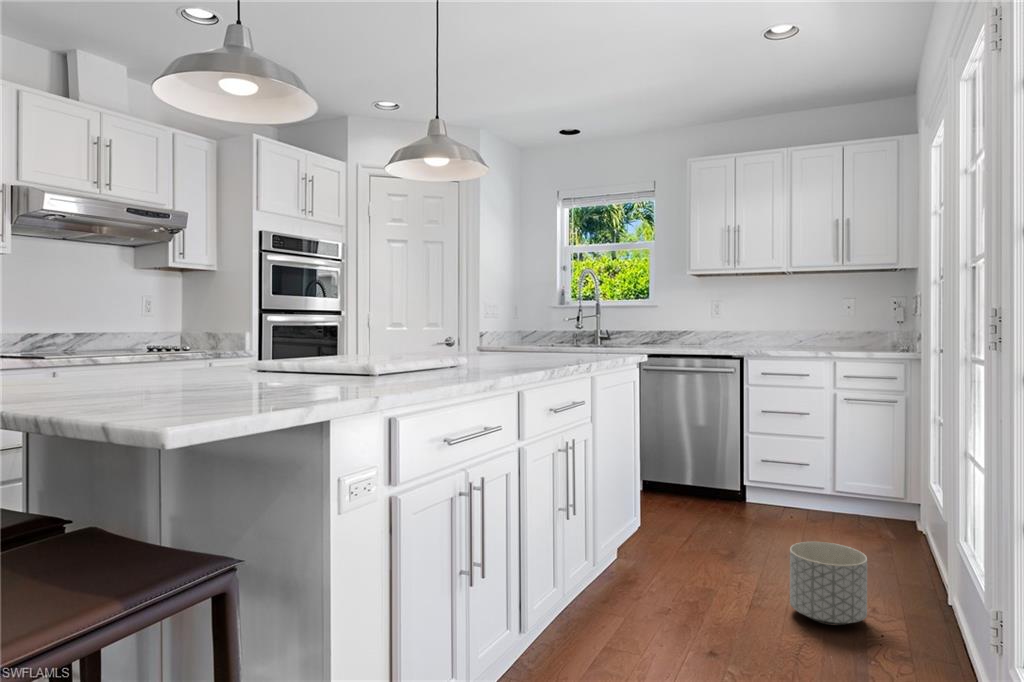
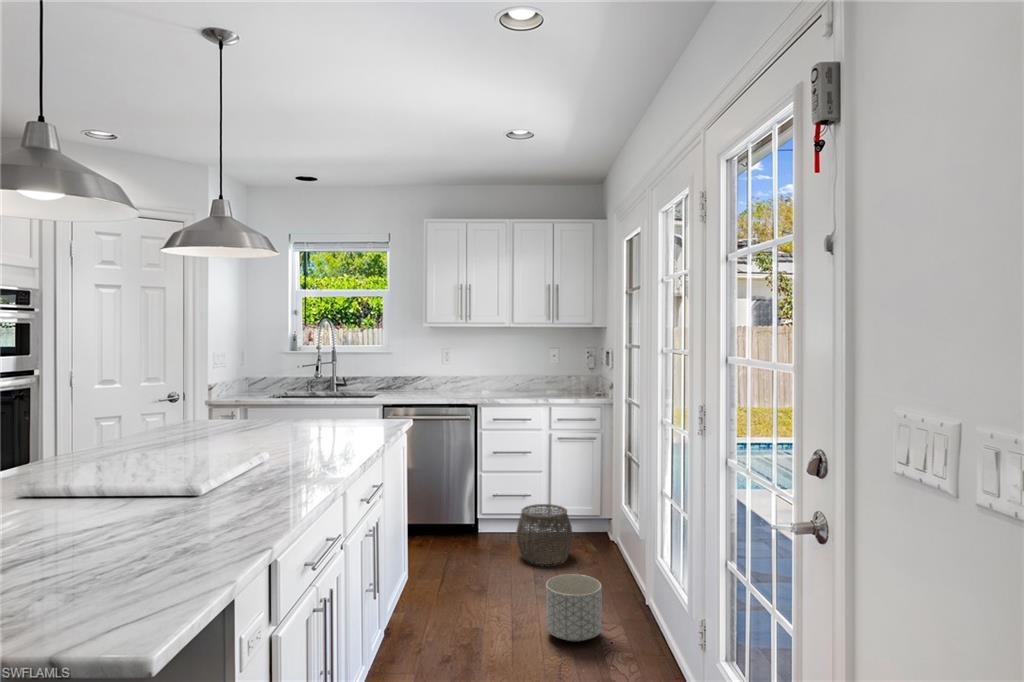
woven basket: none [781,472,856,544] -> present [516,504,573,565]

